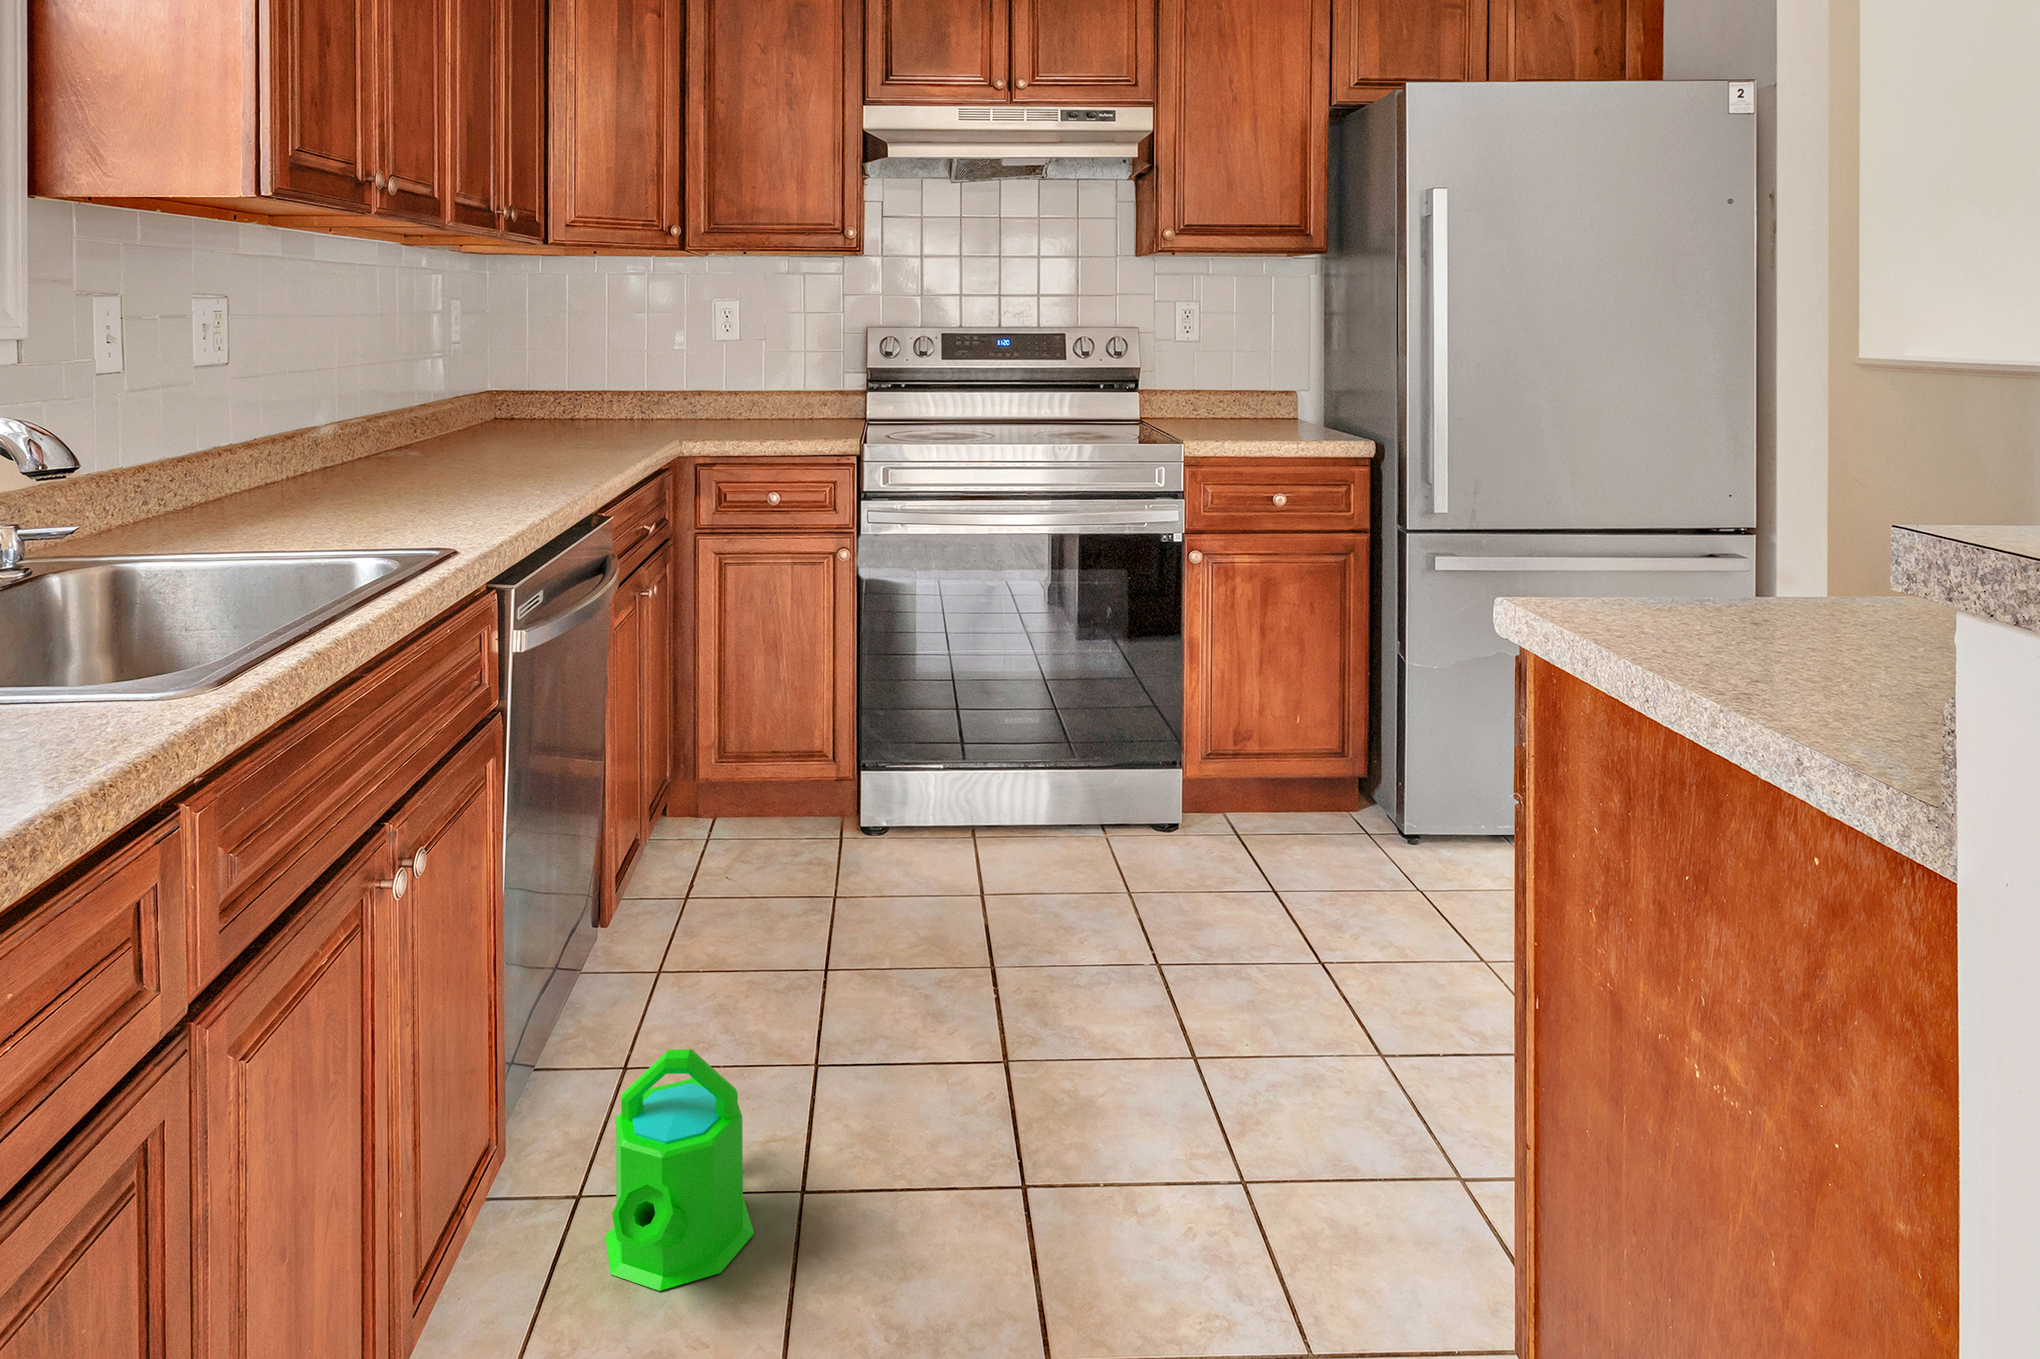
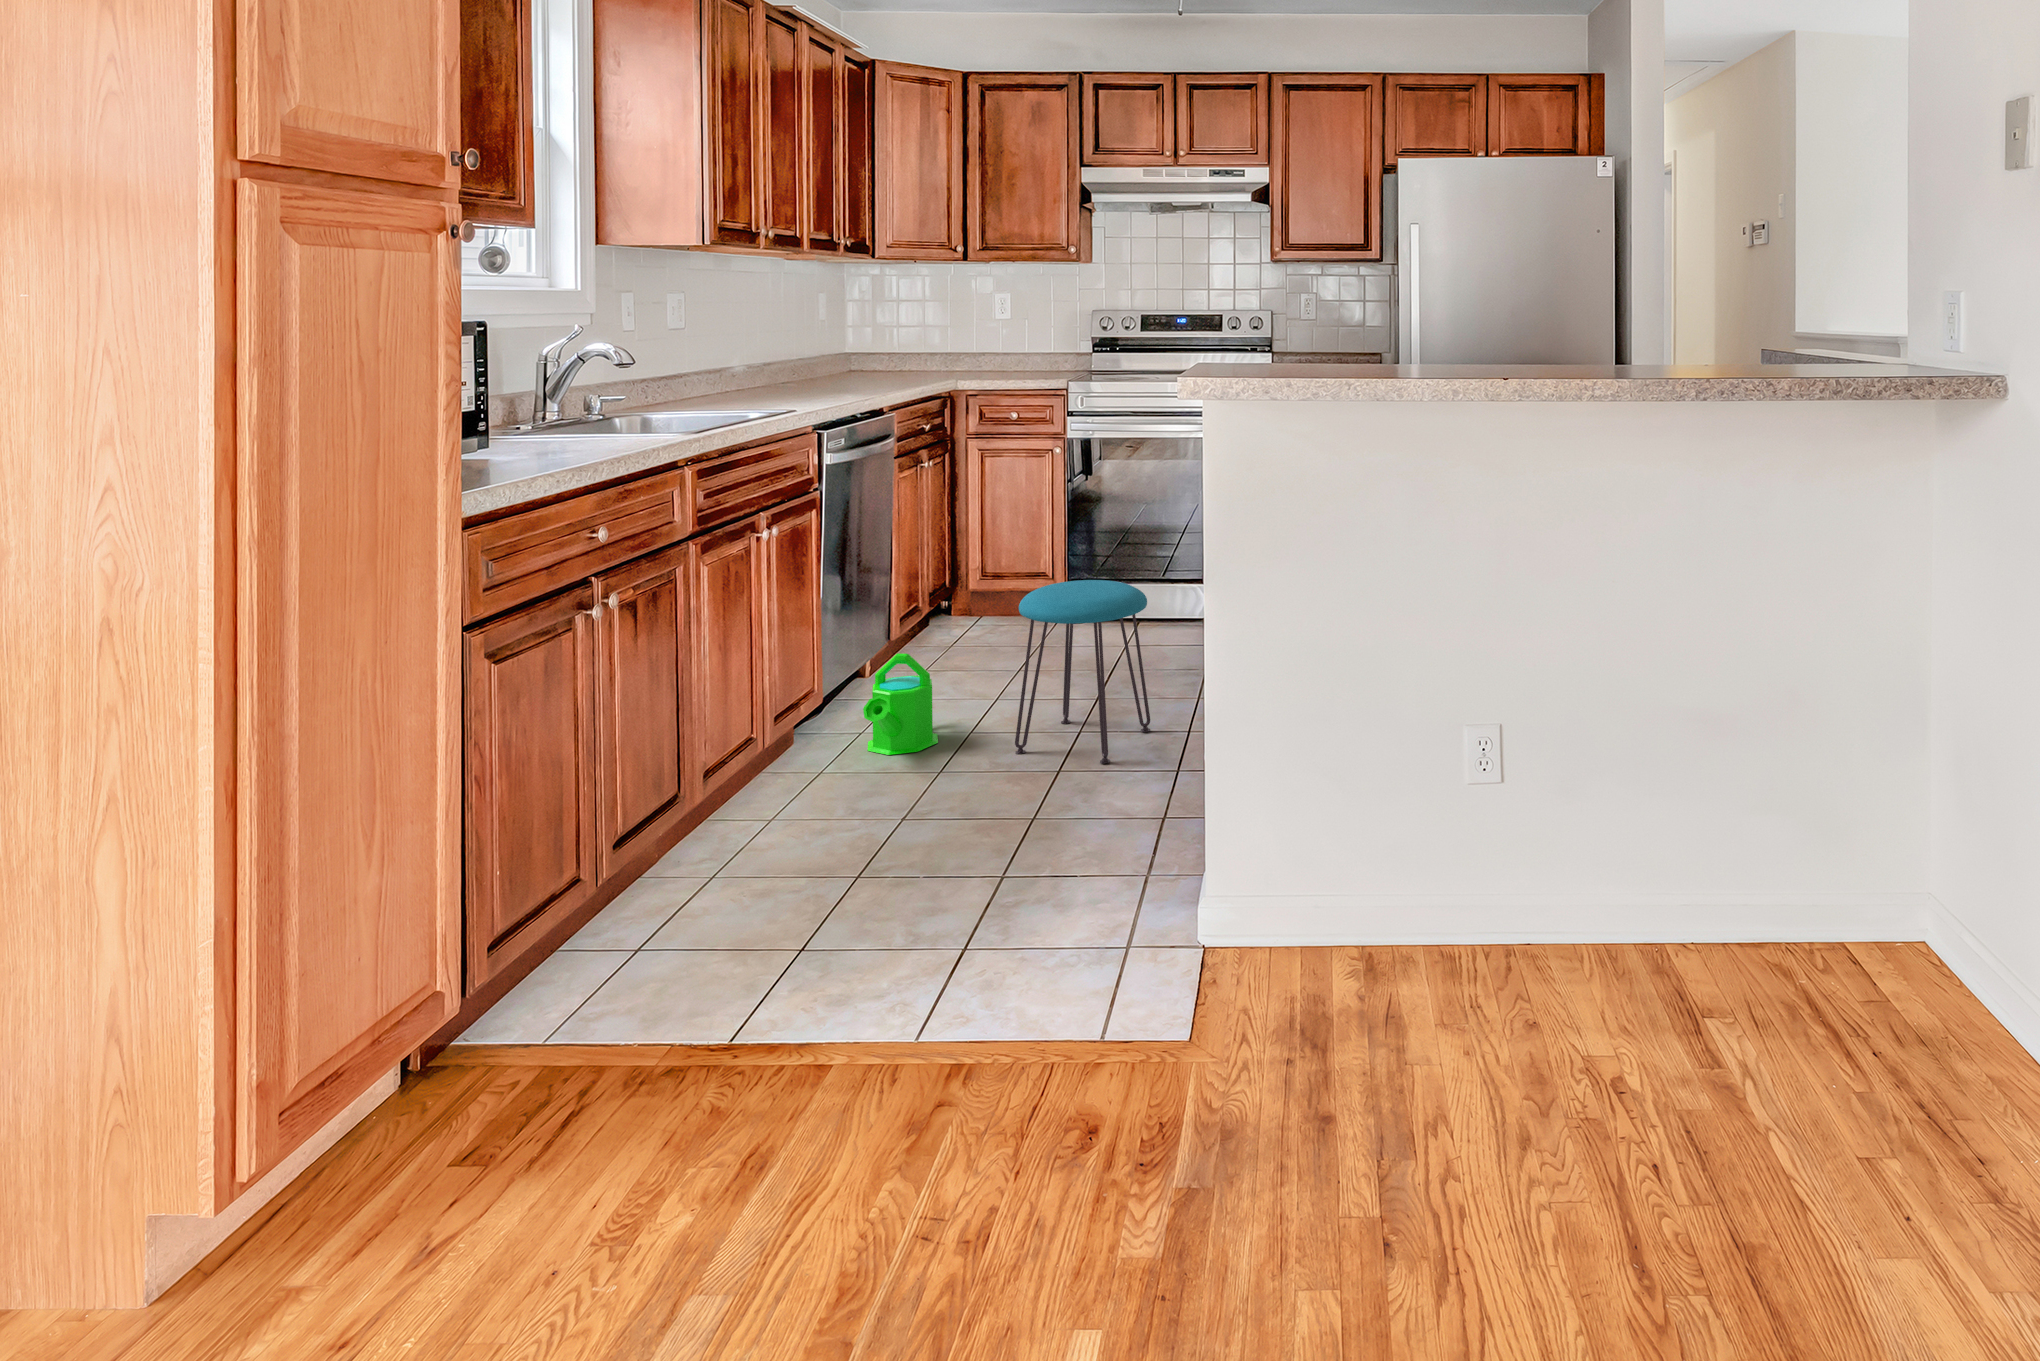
stool: none [923,862,1180,1300] -> present [1015,580,1150,764]

